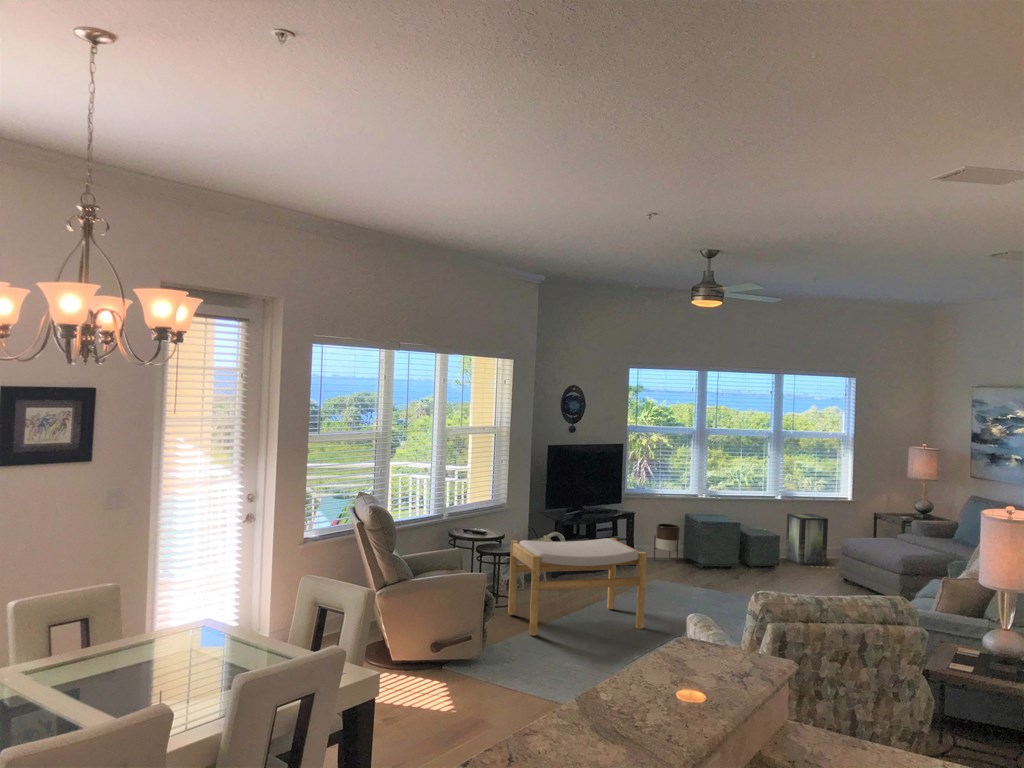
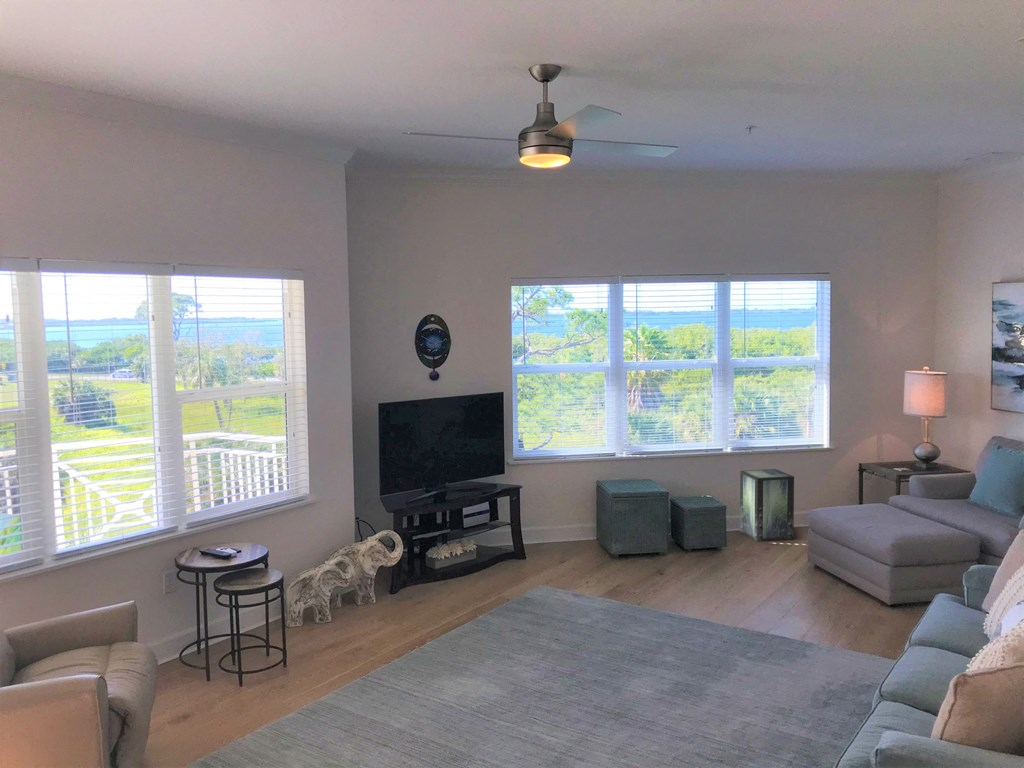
planter: present [654,524,680,563] -> none [557,495,591,550]
footstool: present [508,538,647,636] -> none [258,549,467,735]

